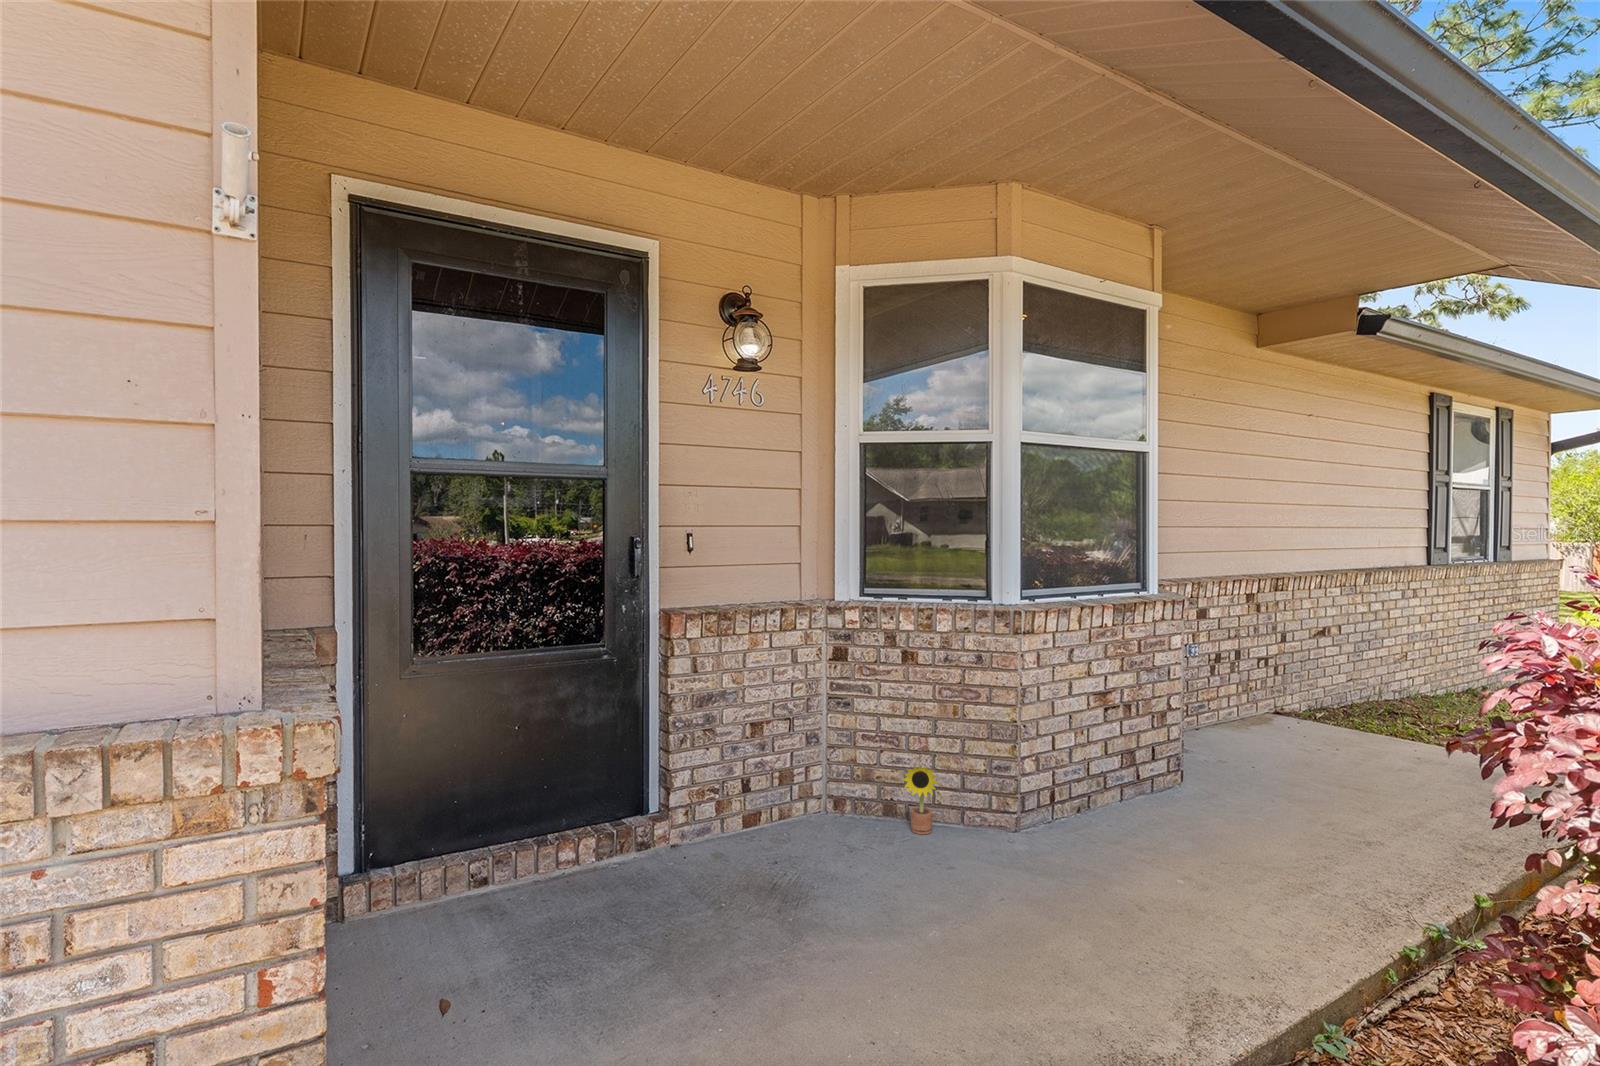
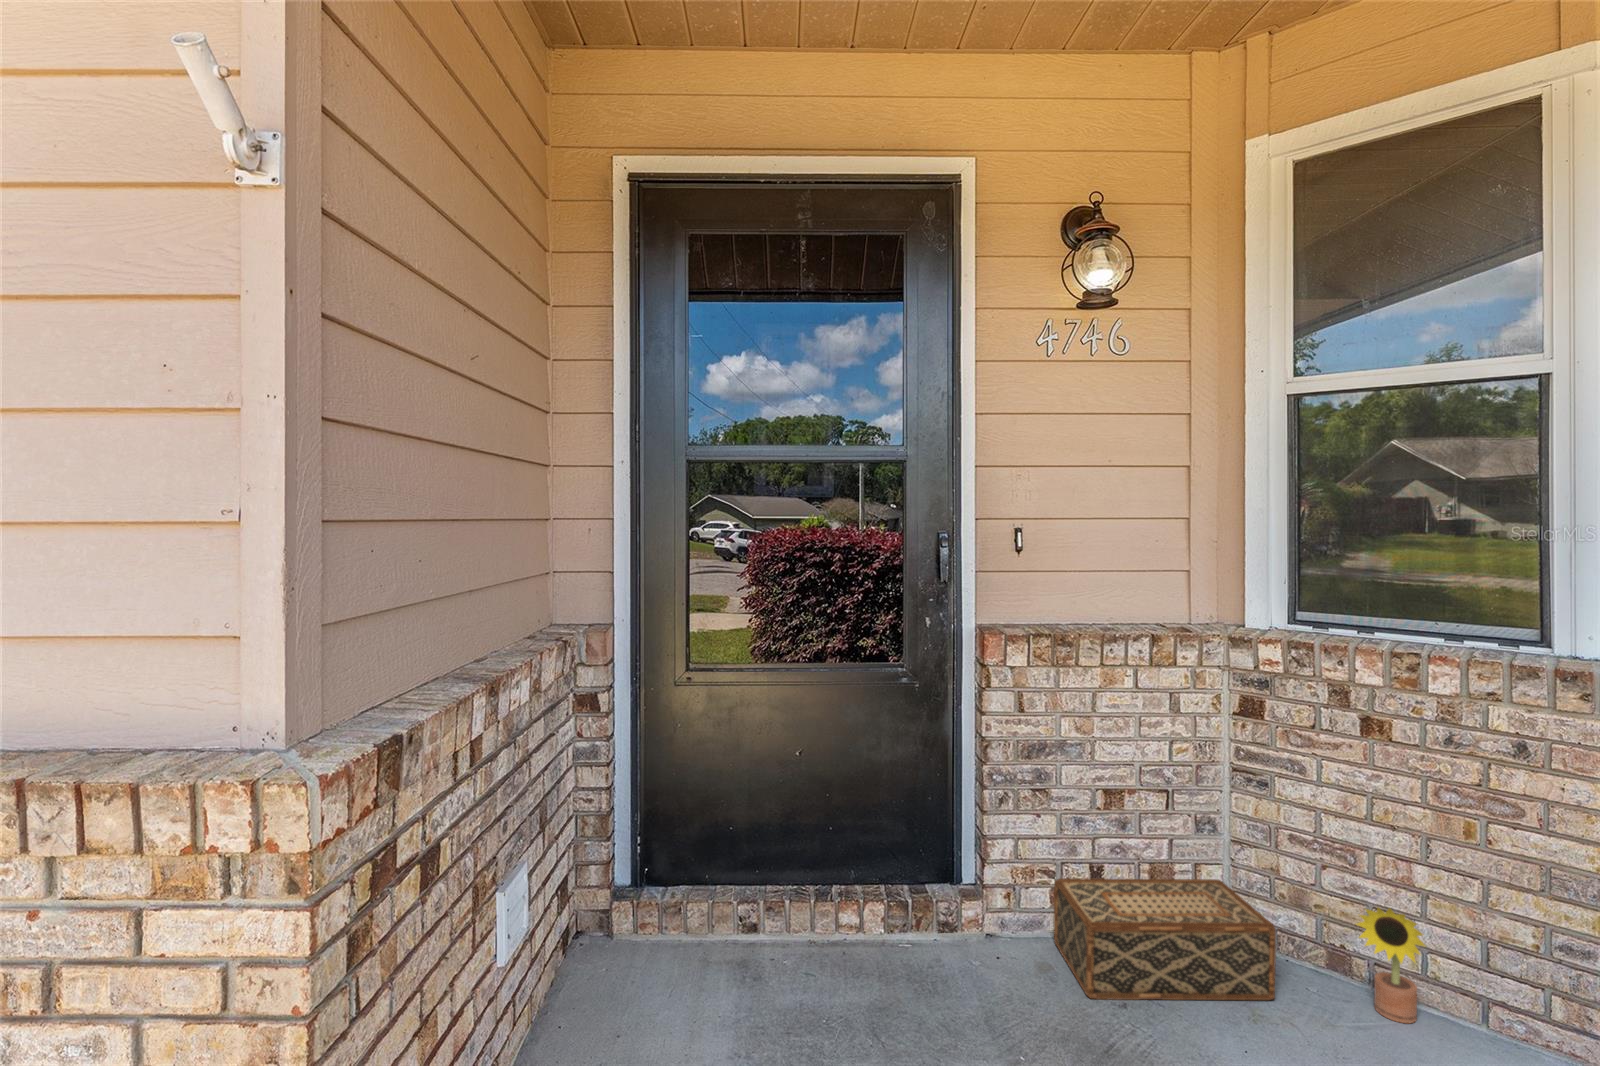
woven basket: none [720,773,861,866] -> present [1054,878,1276,1000]

